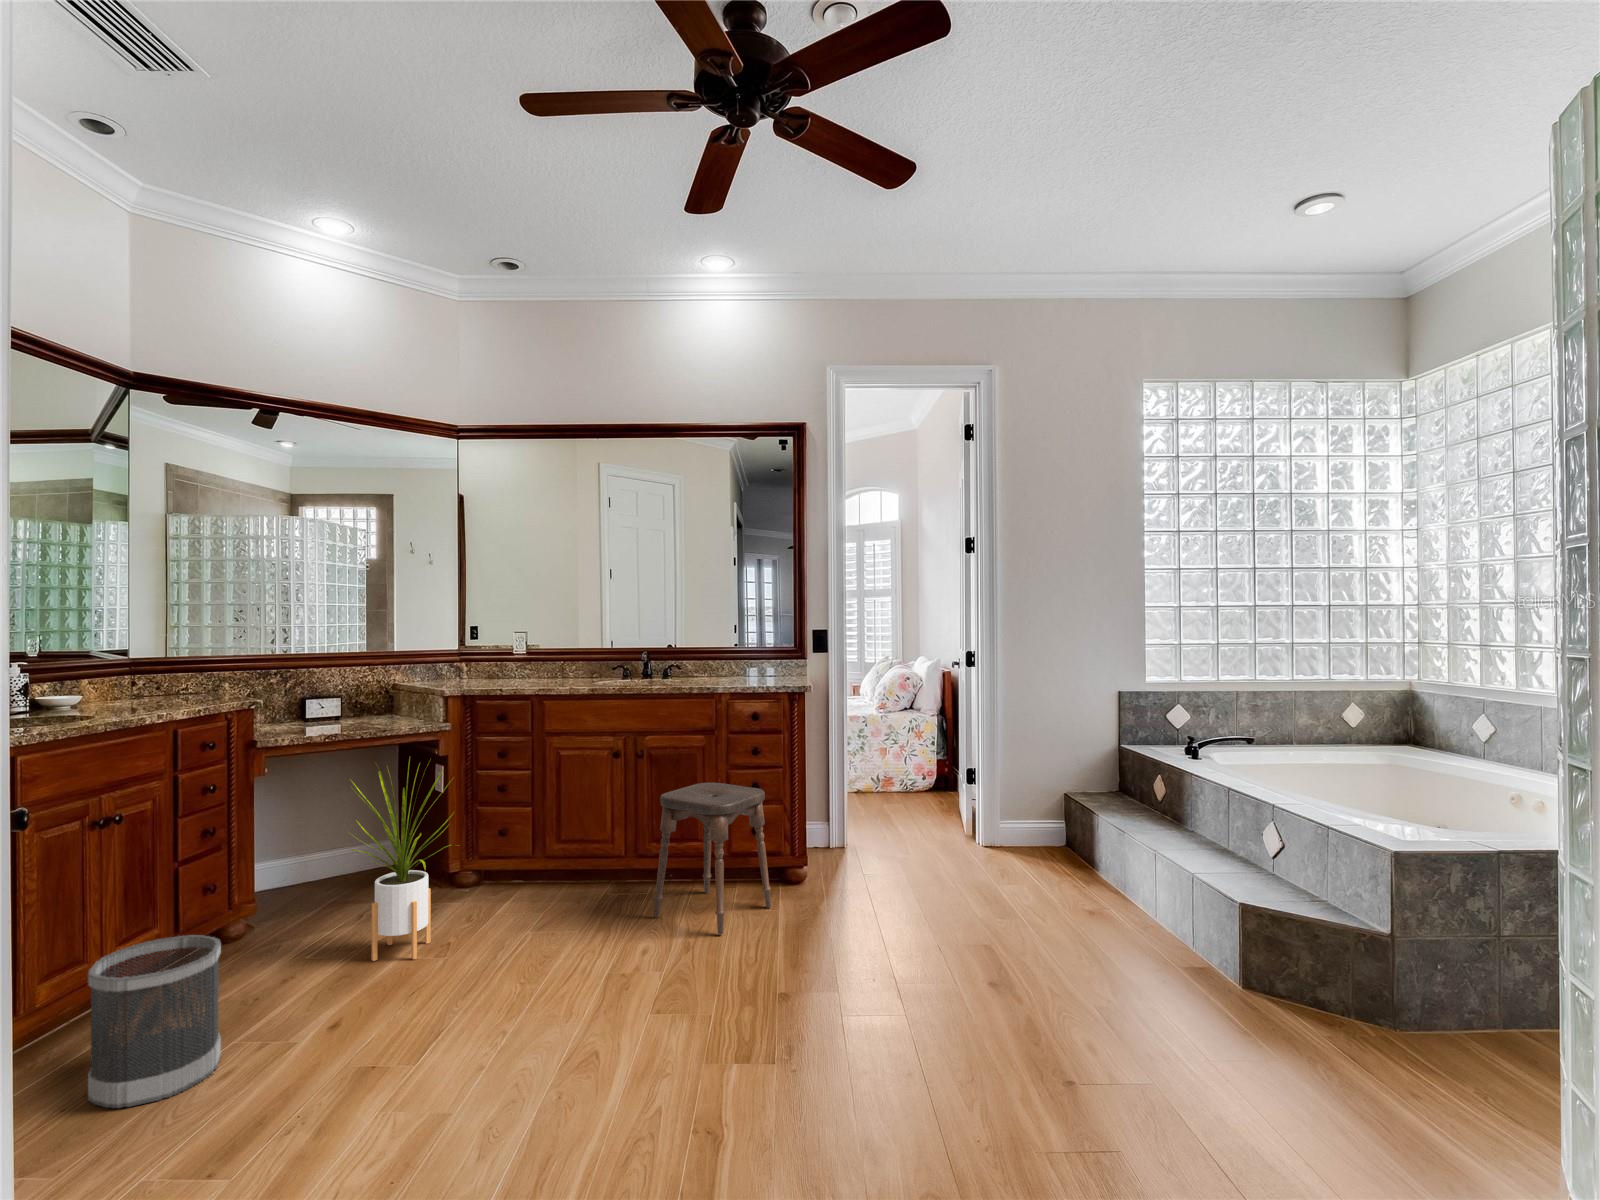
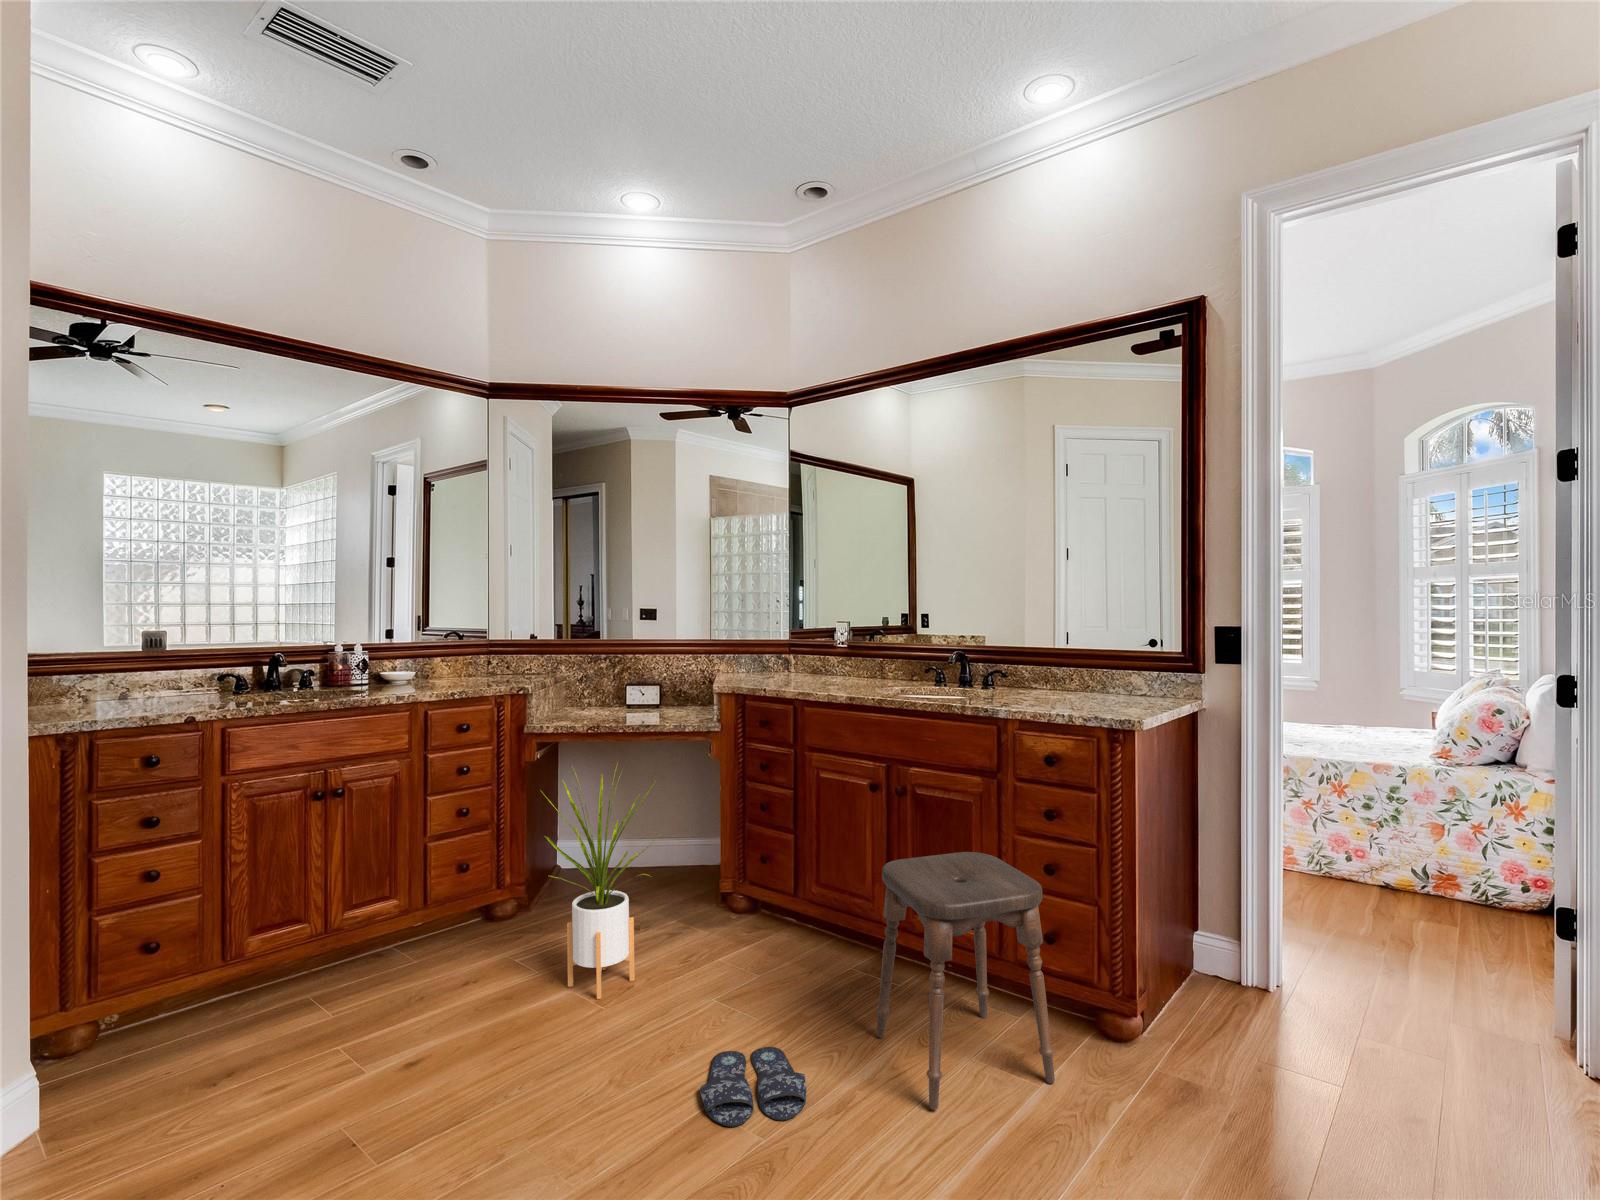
wastebasket: present [88,935,221,1108] -> none [230,922,356,1097]
slippers: none [558,940,646,979] -> present [700,1047,806,1127]

